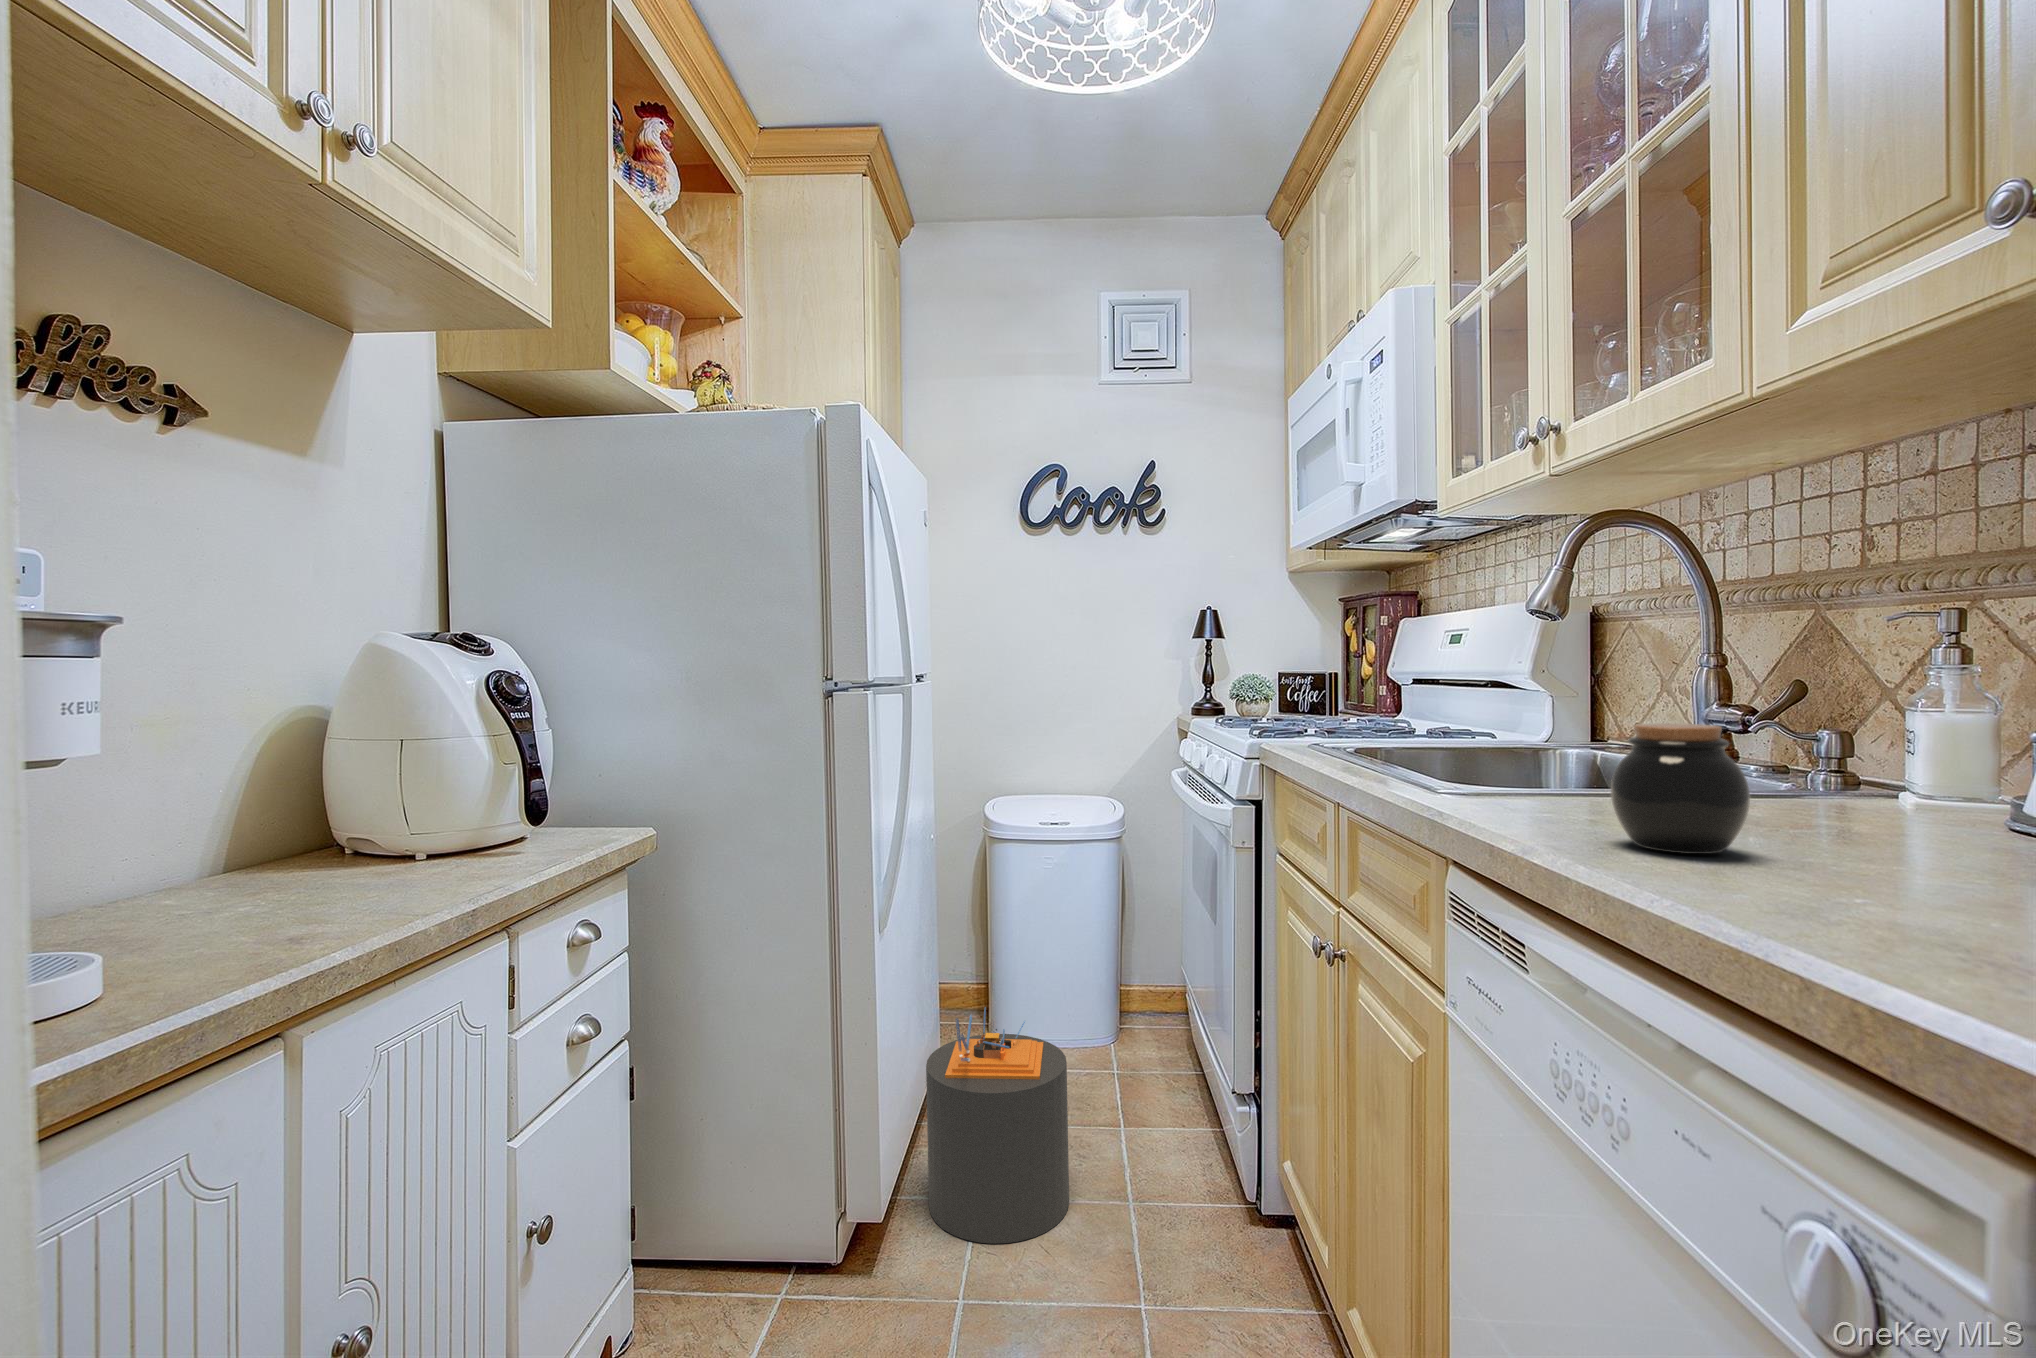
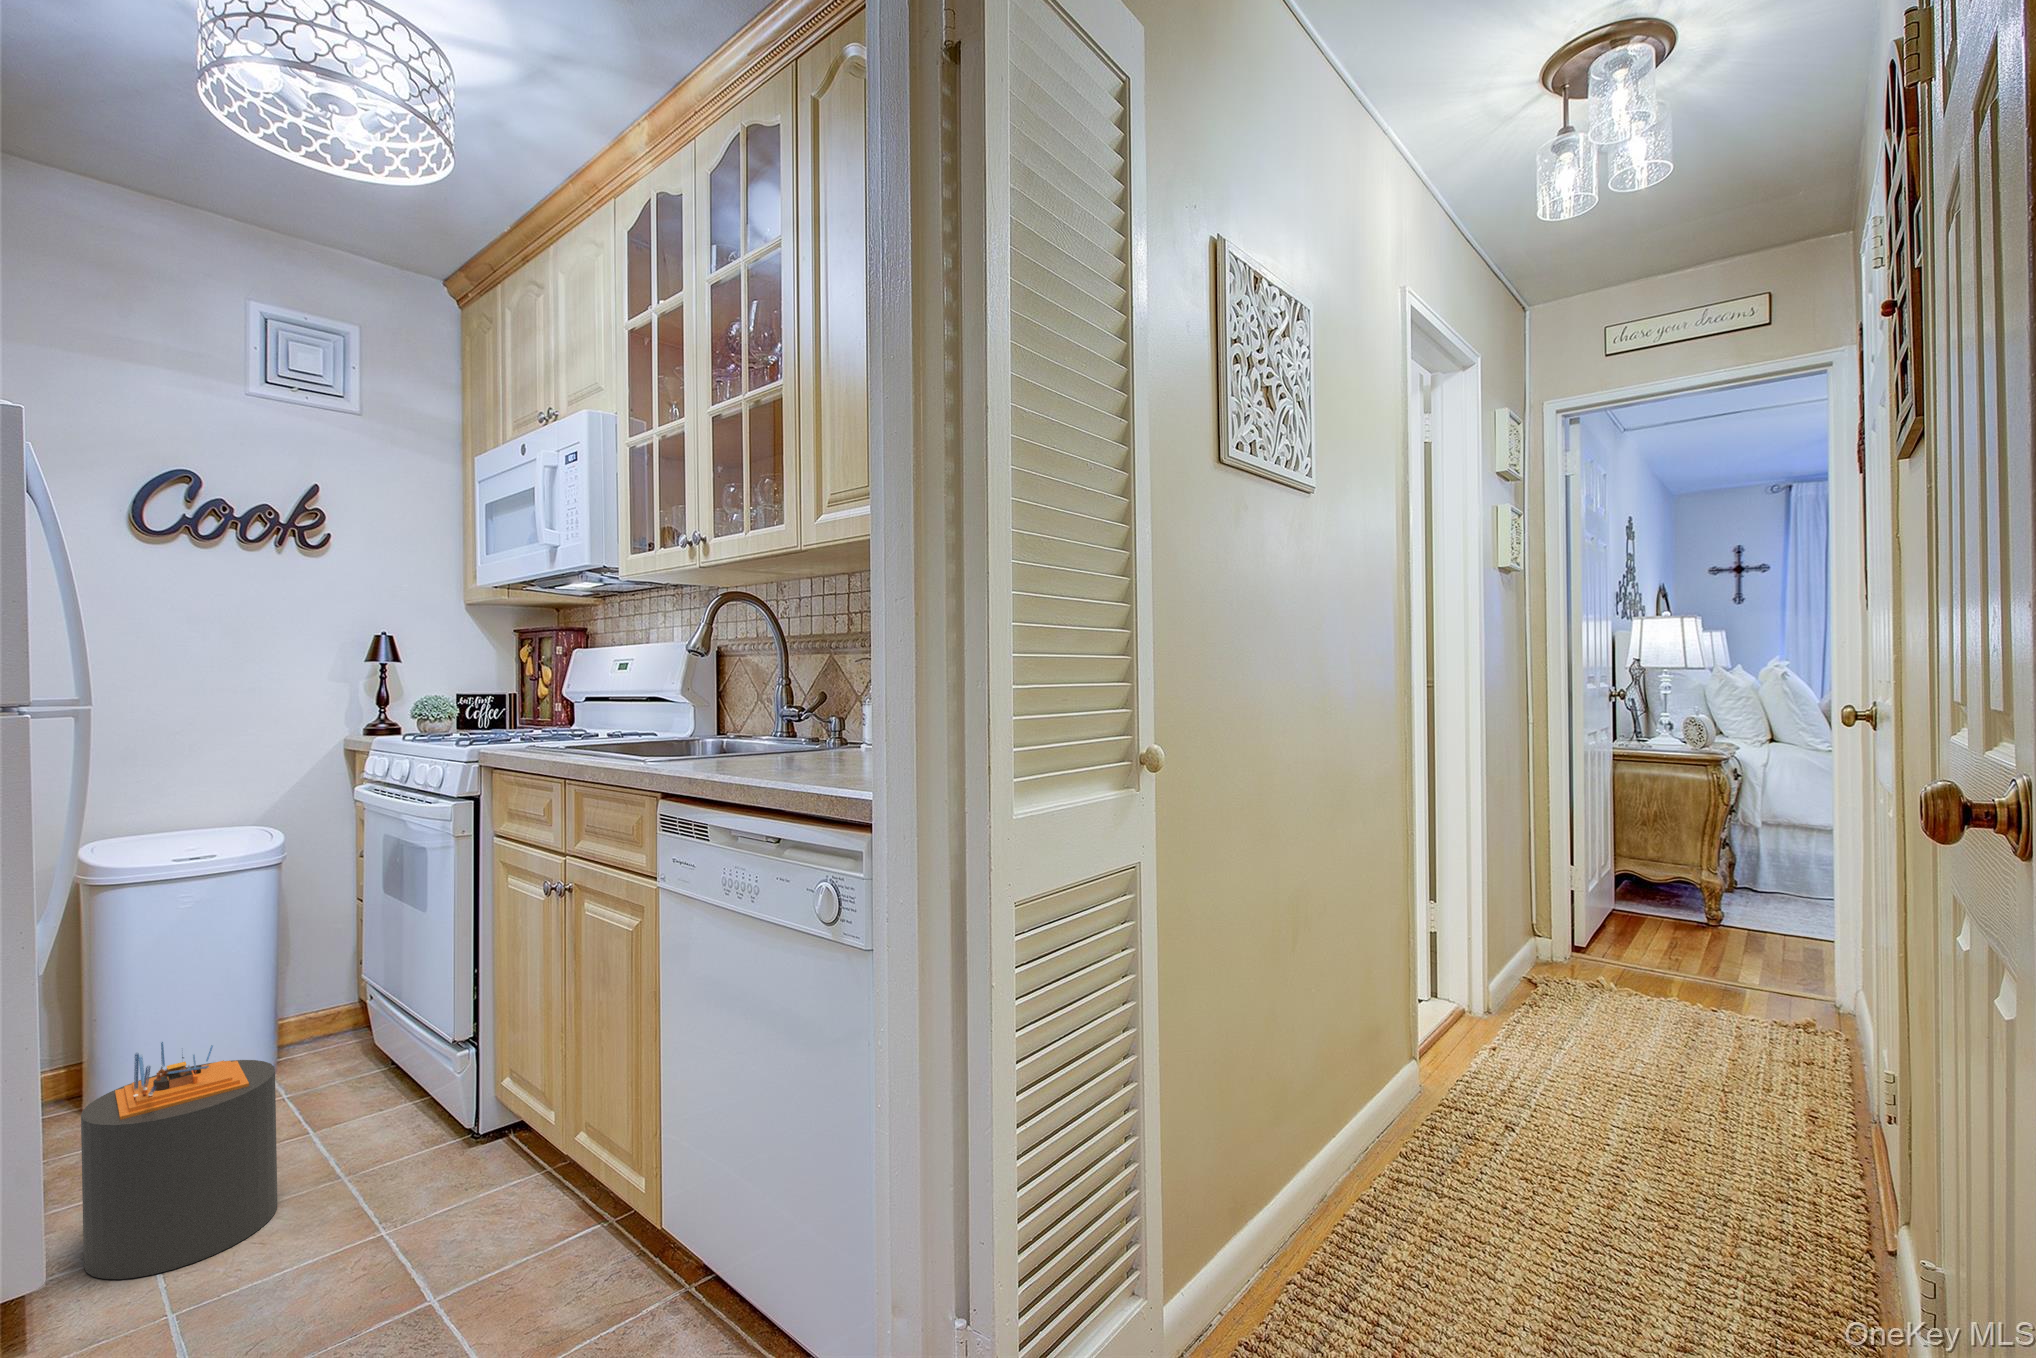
jar: present [1611,723,1750,854] -> none [742,712,799,773]

